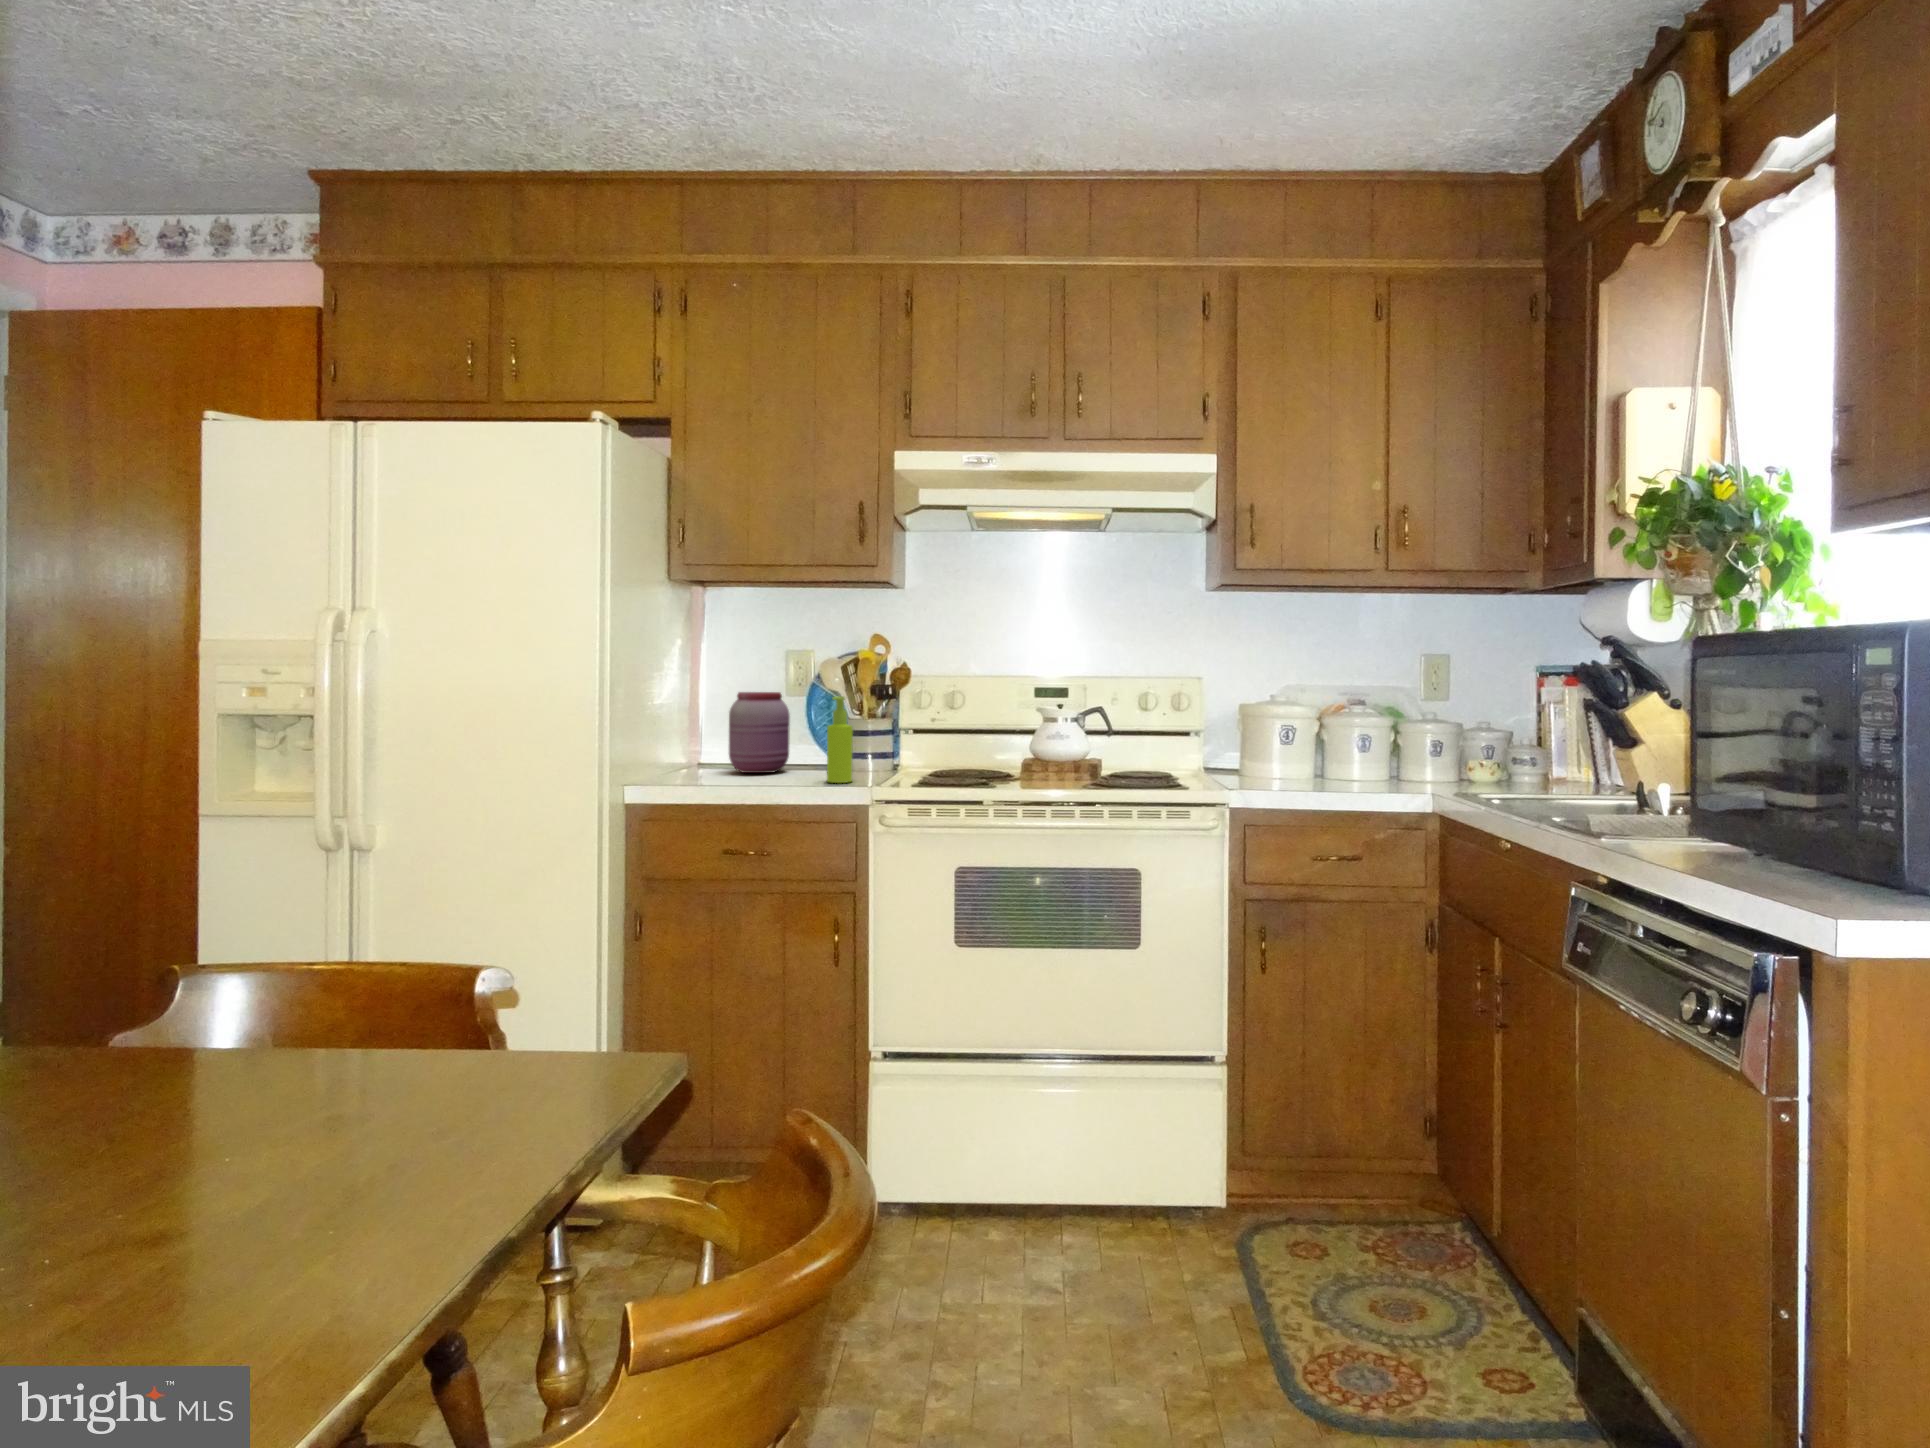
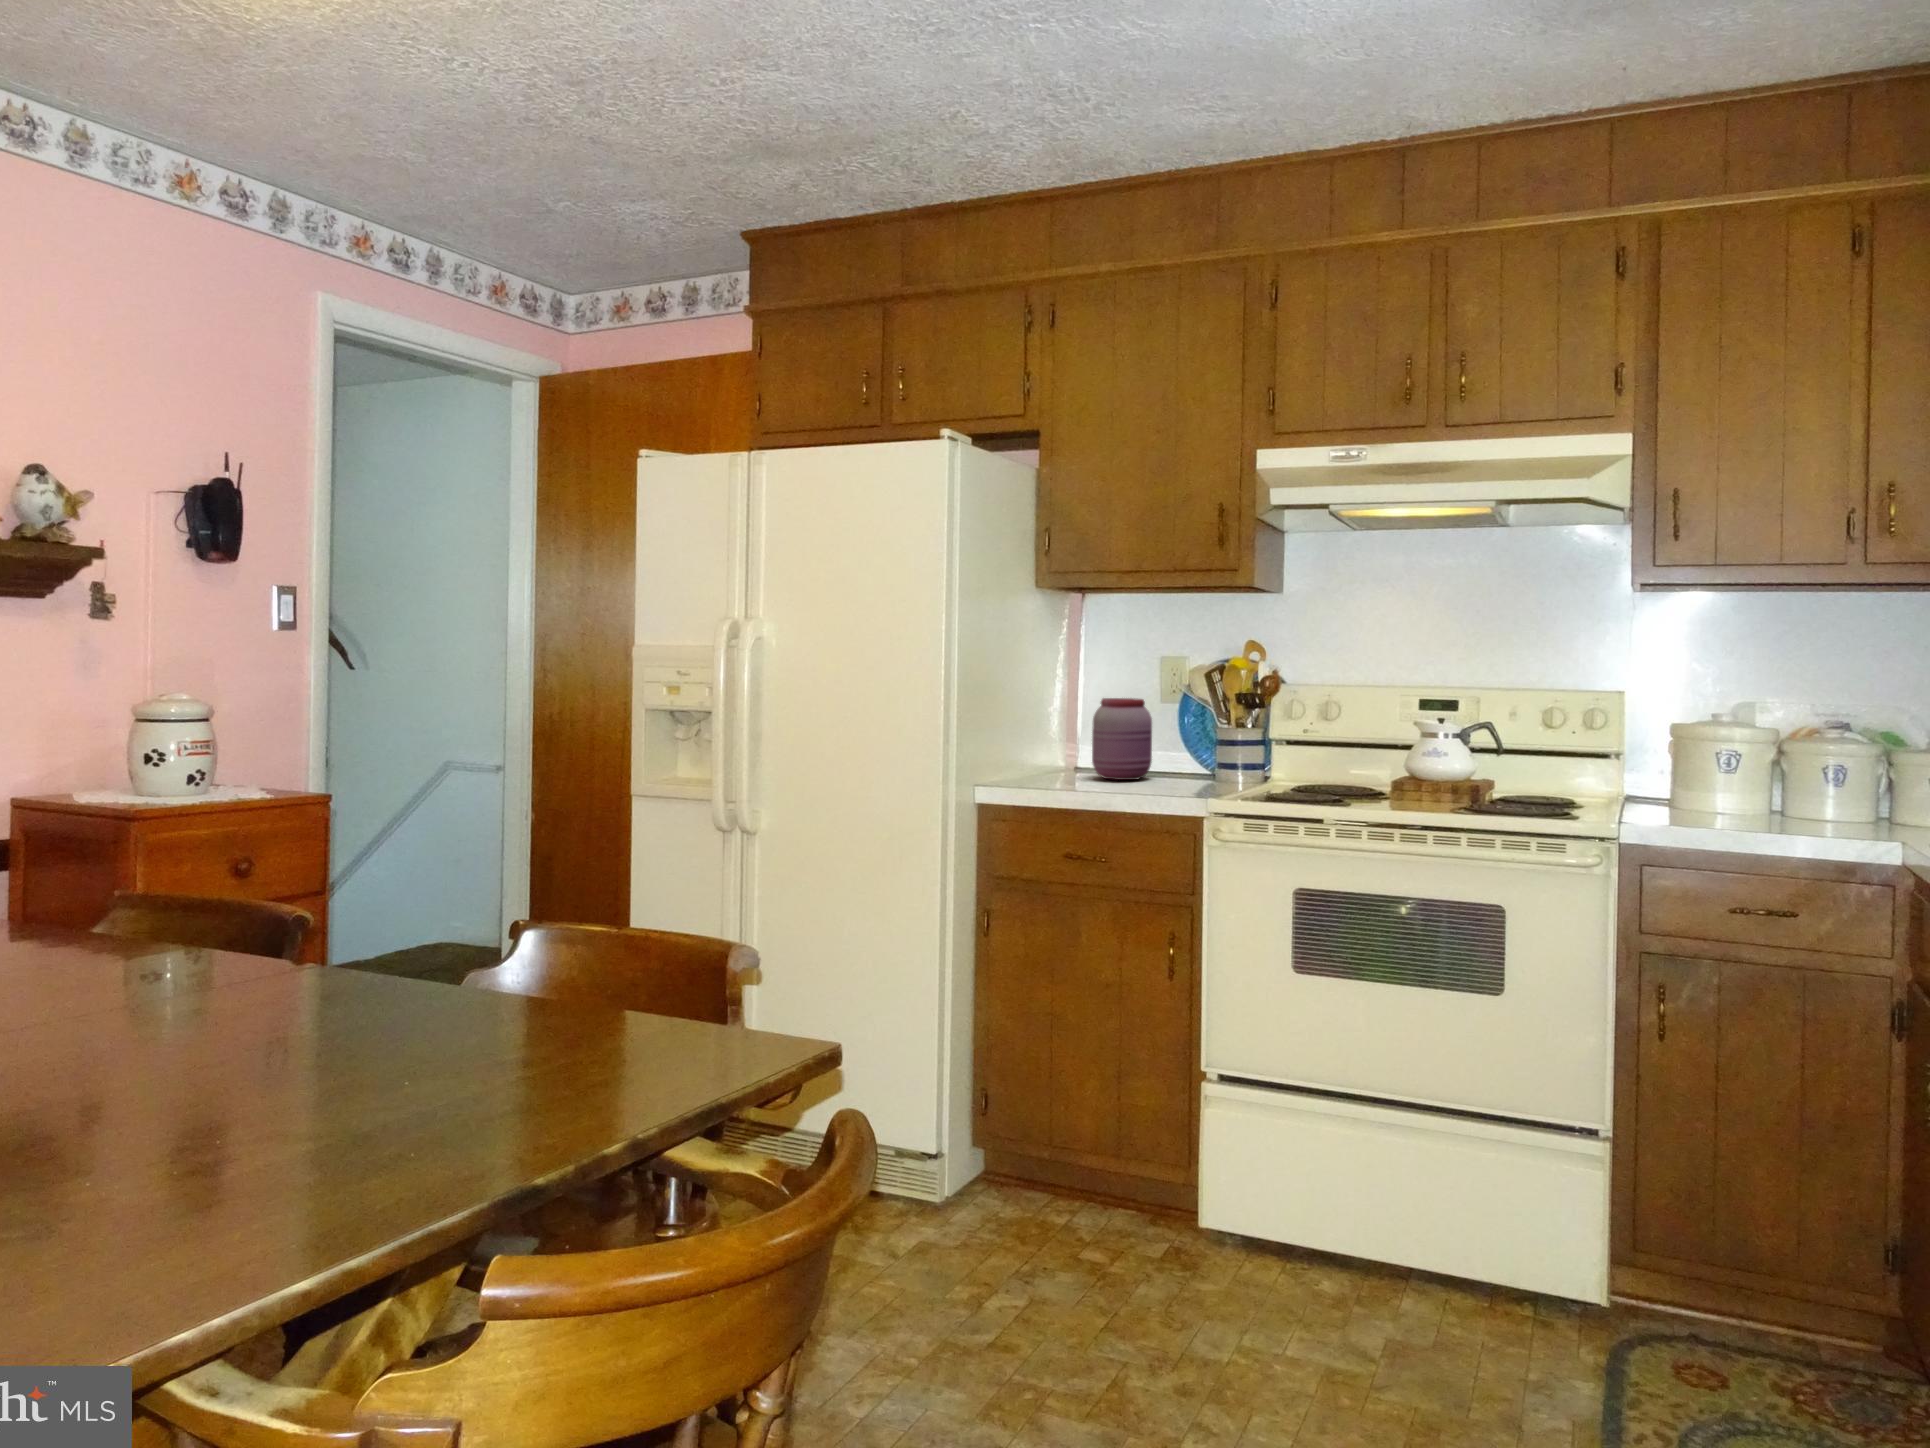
soap dispenser: present [827,696,853,783] -> none [1177,706,1204,794]

